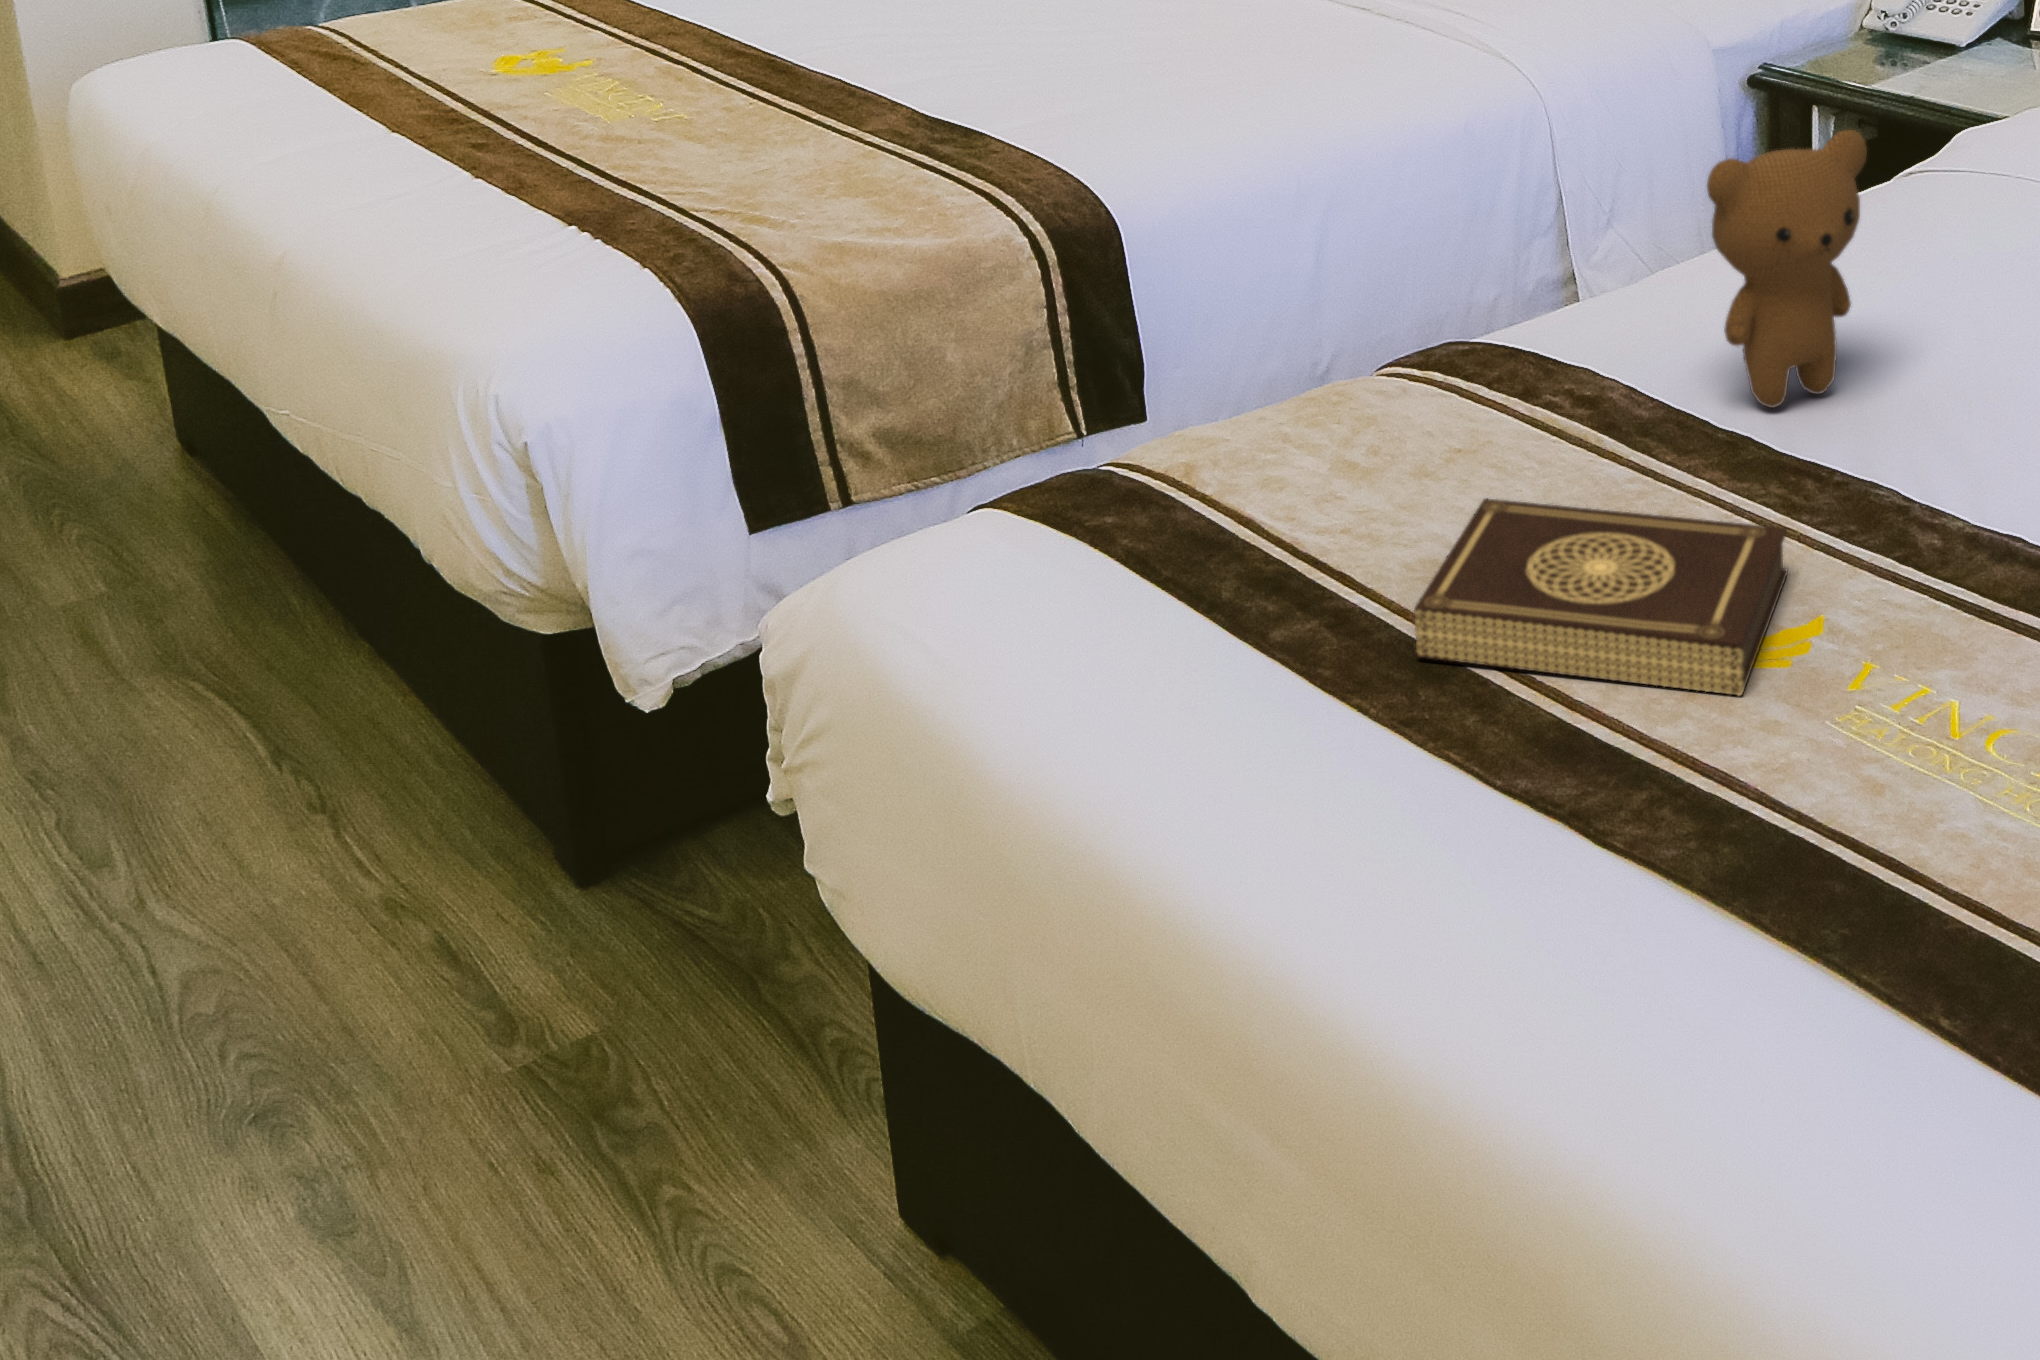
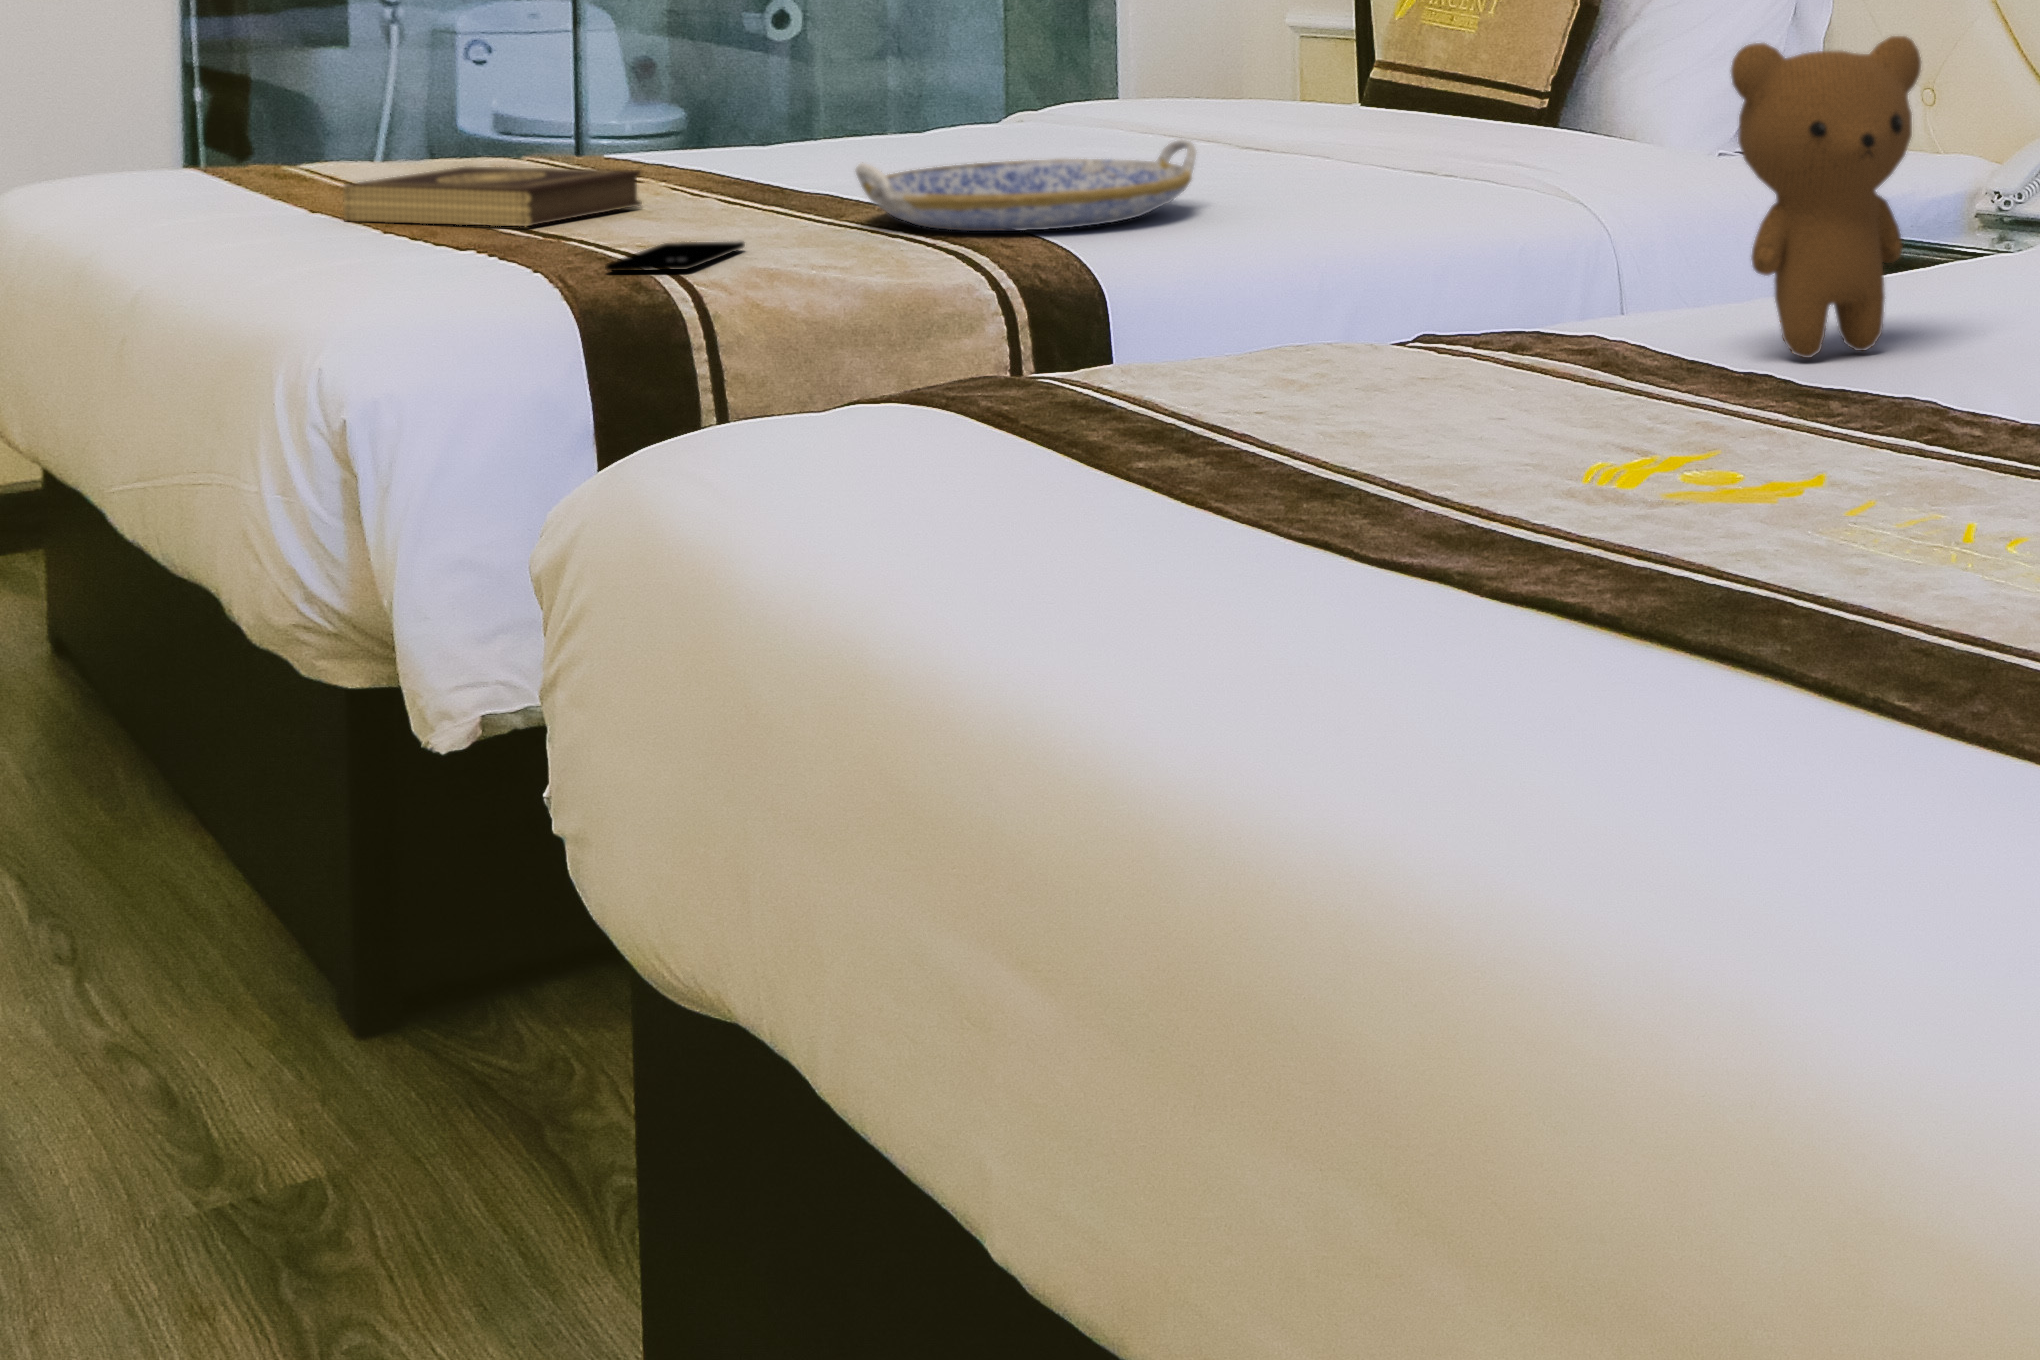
serving tray: none [874,32,1167,149] -> present [856,140,1196,231]
smartphone: none [692,185,797,241] -> present [605,242,745,271]
book: present [1414,499,1788,695] -> present [343,167,641,227]

